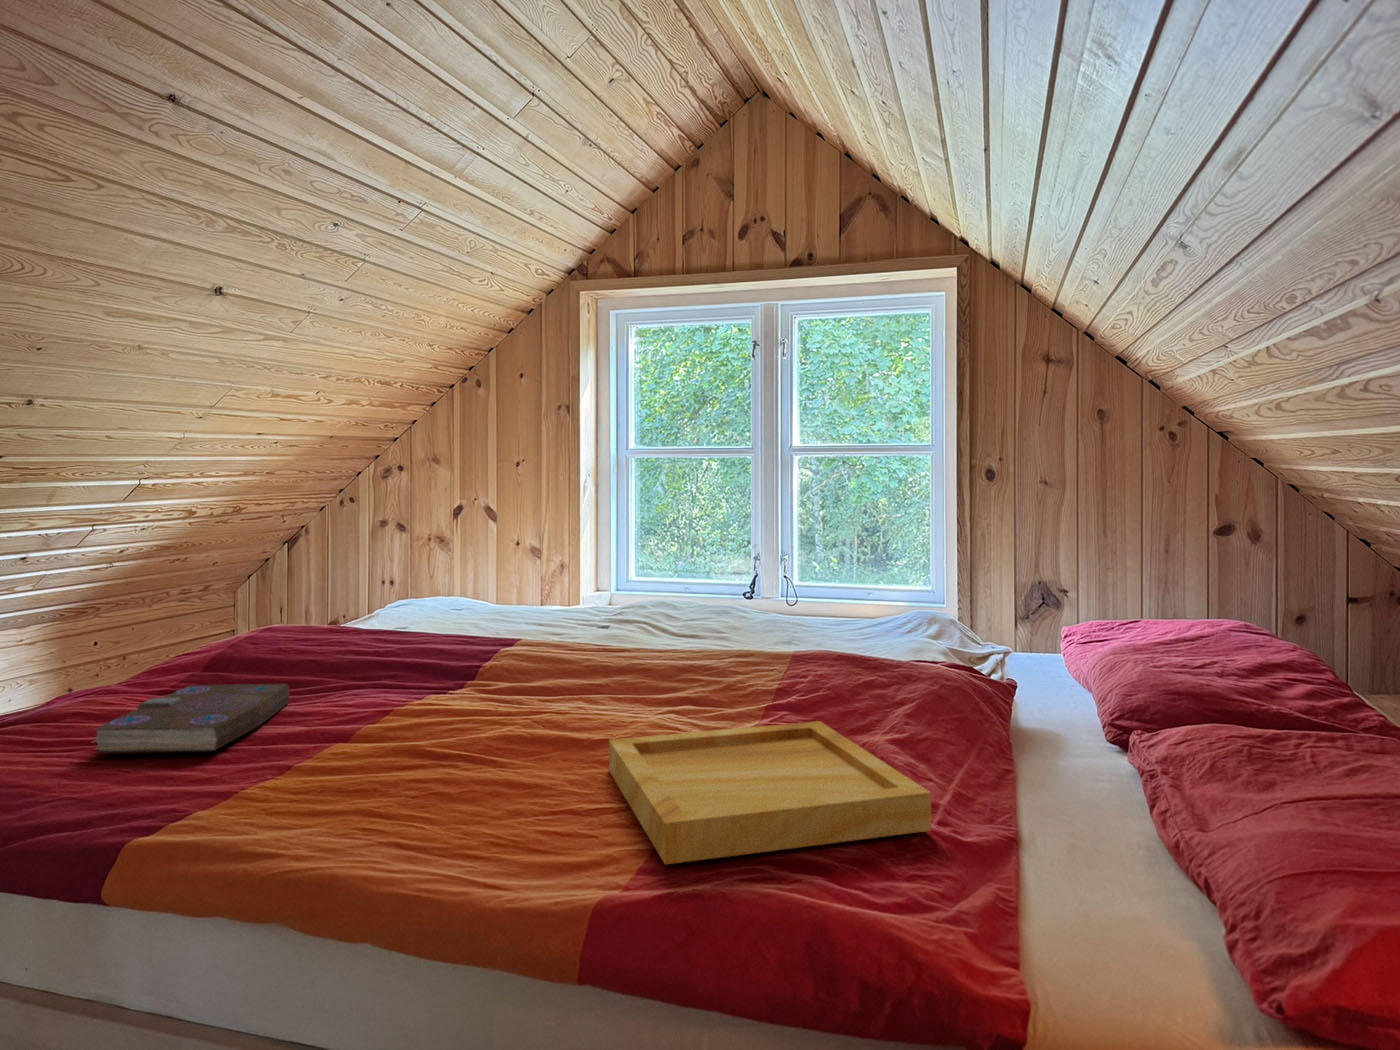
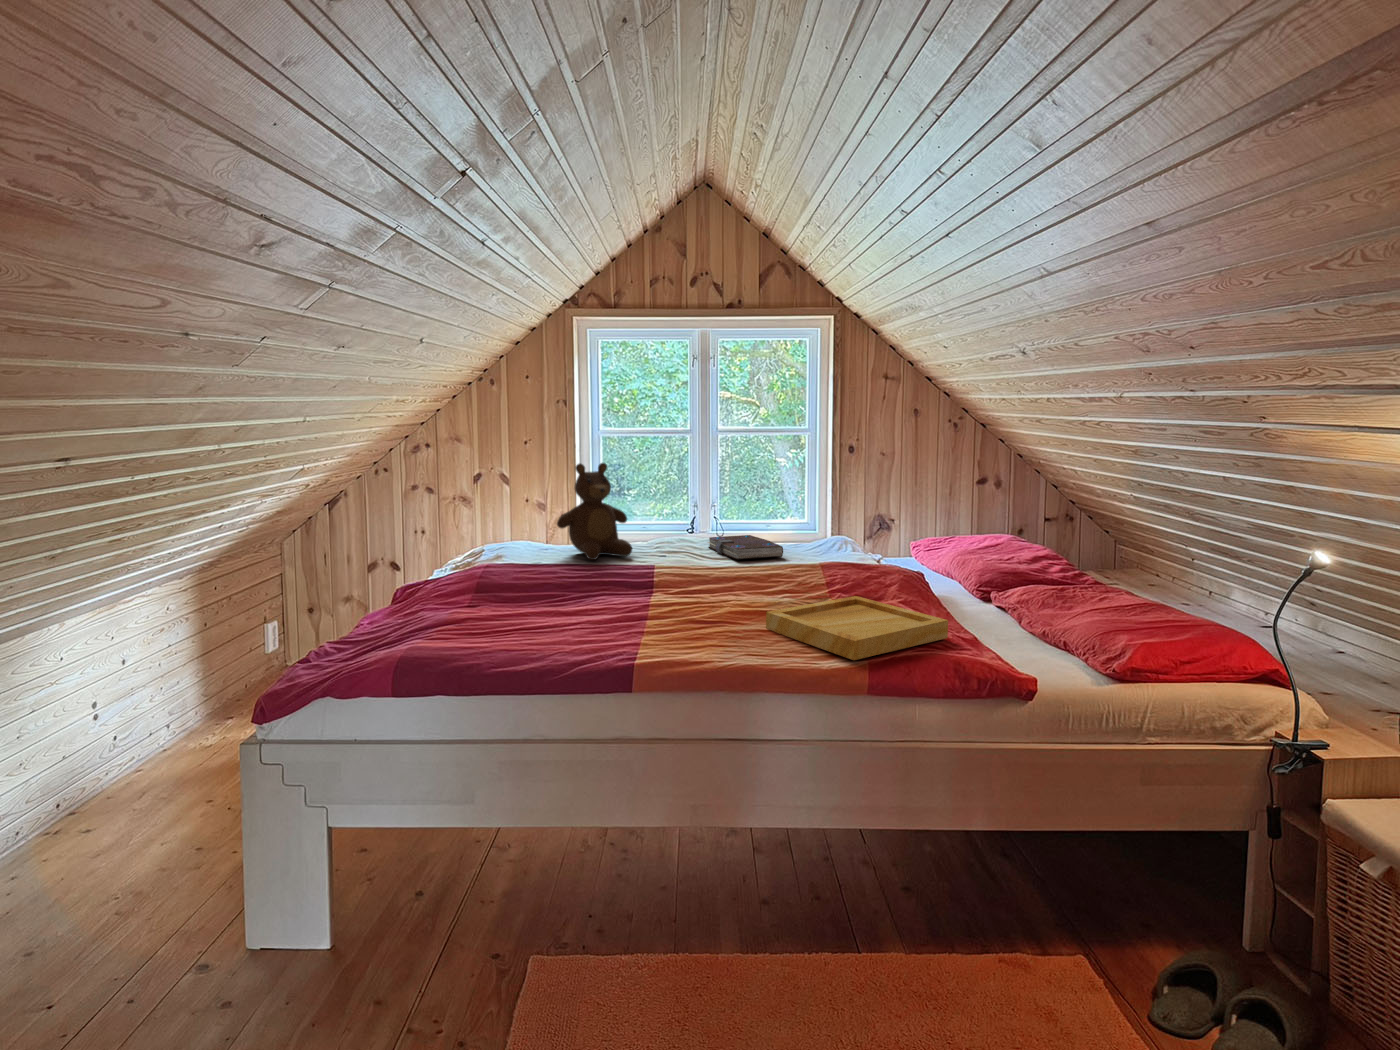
teddy bear: none [452,483,569,630] -> present [557,463,632,560]
book: present [94,684,289,754] -> present [708,535,783,560]

